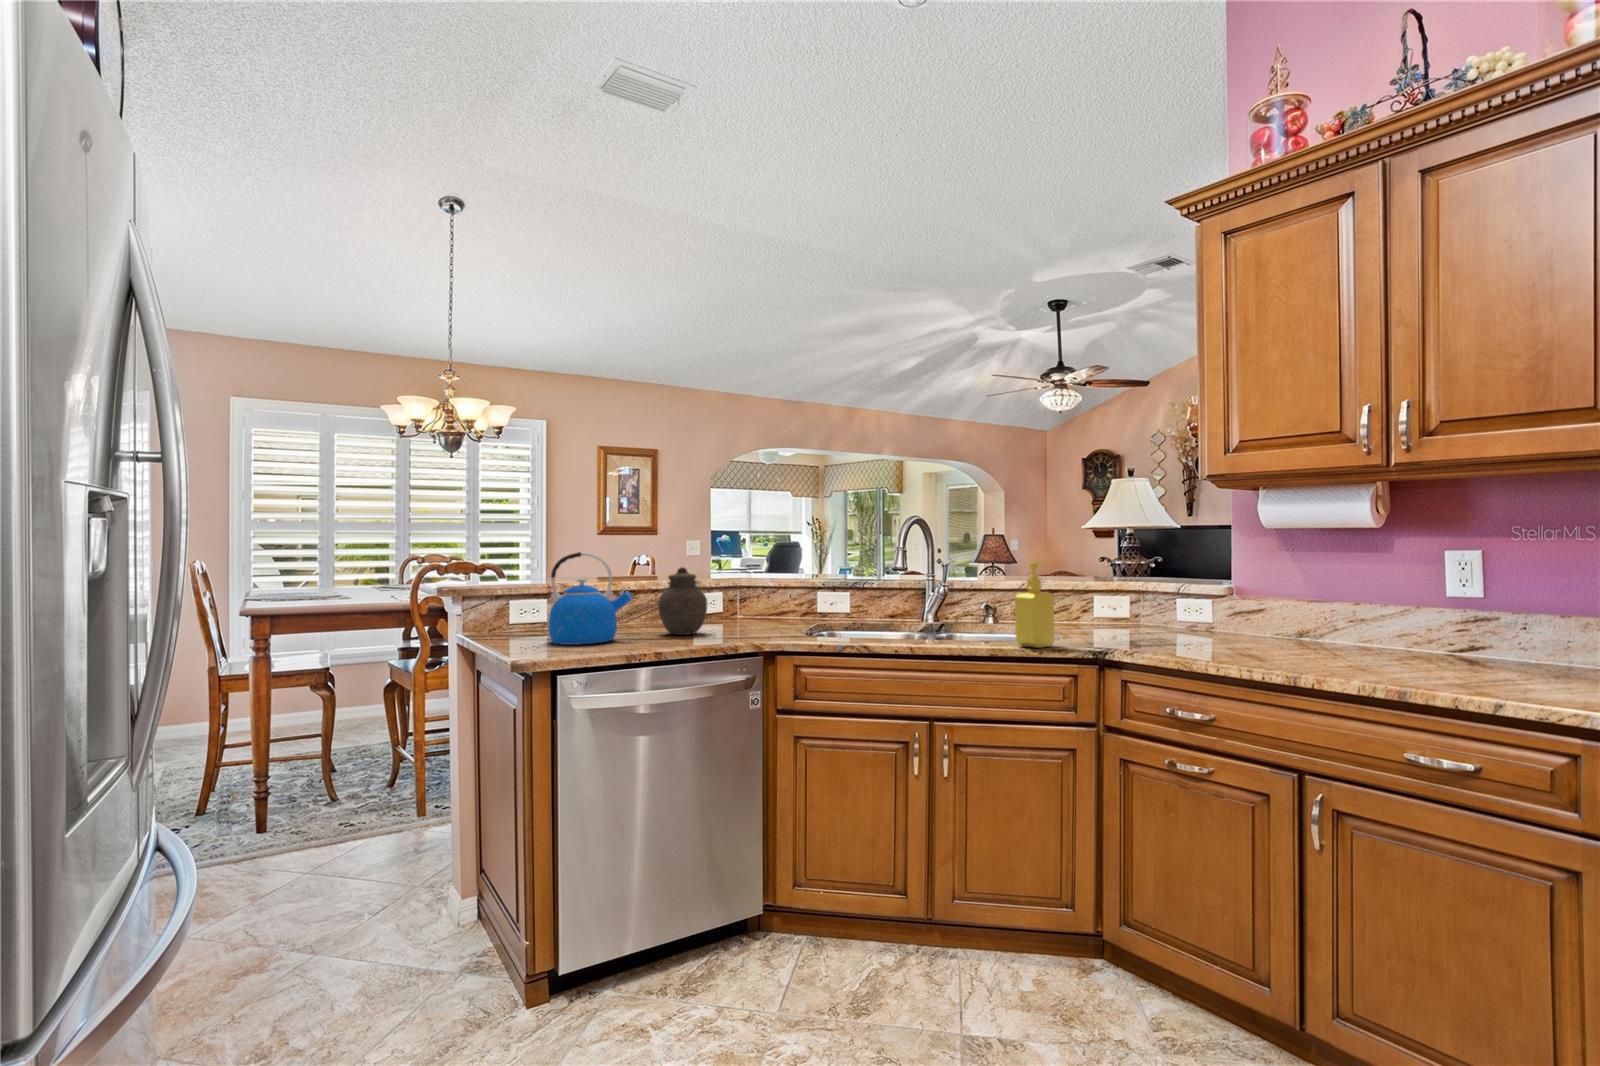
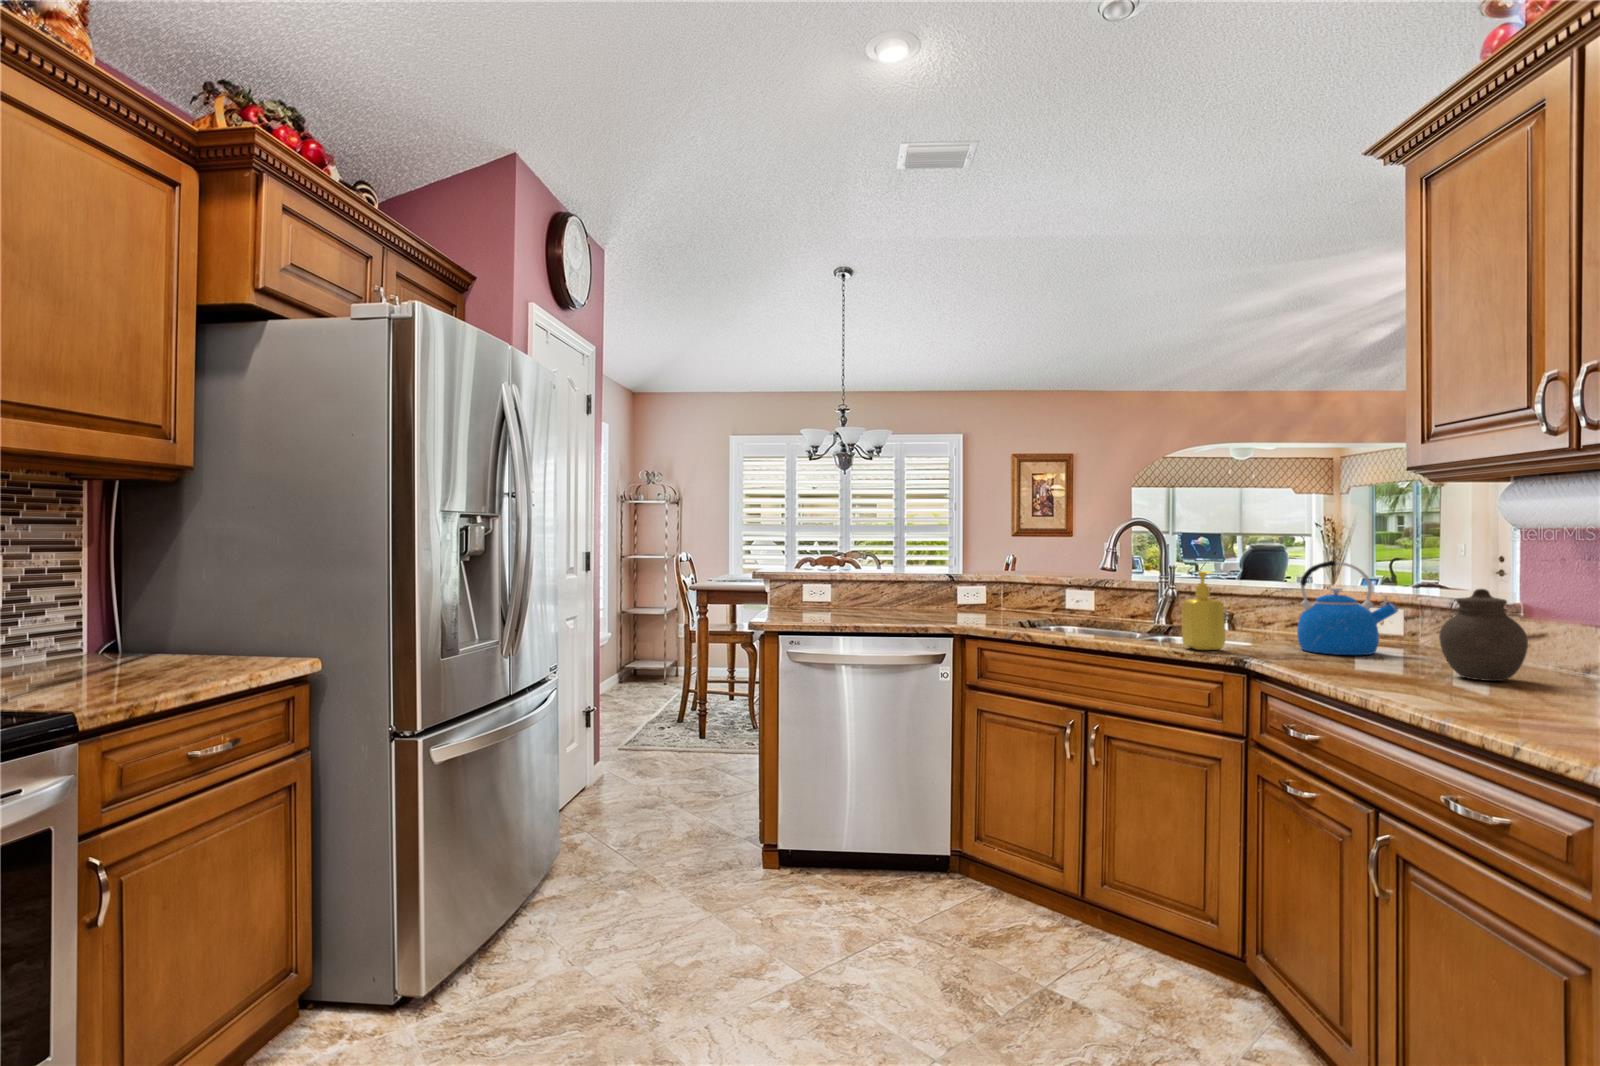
kettle: present [548,552,633,645] -> present [1297,561,1398,655]
jar: present [658,567,708,635] -> present [1439,589,1528,681]

